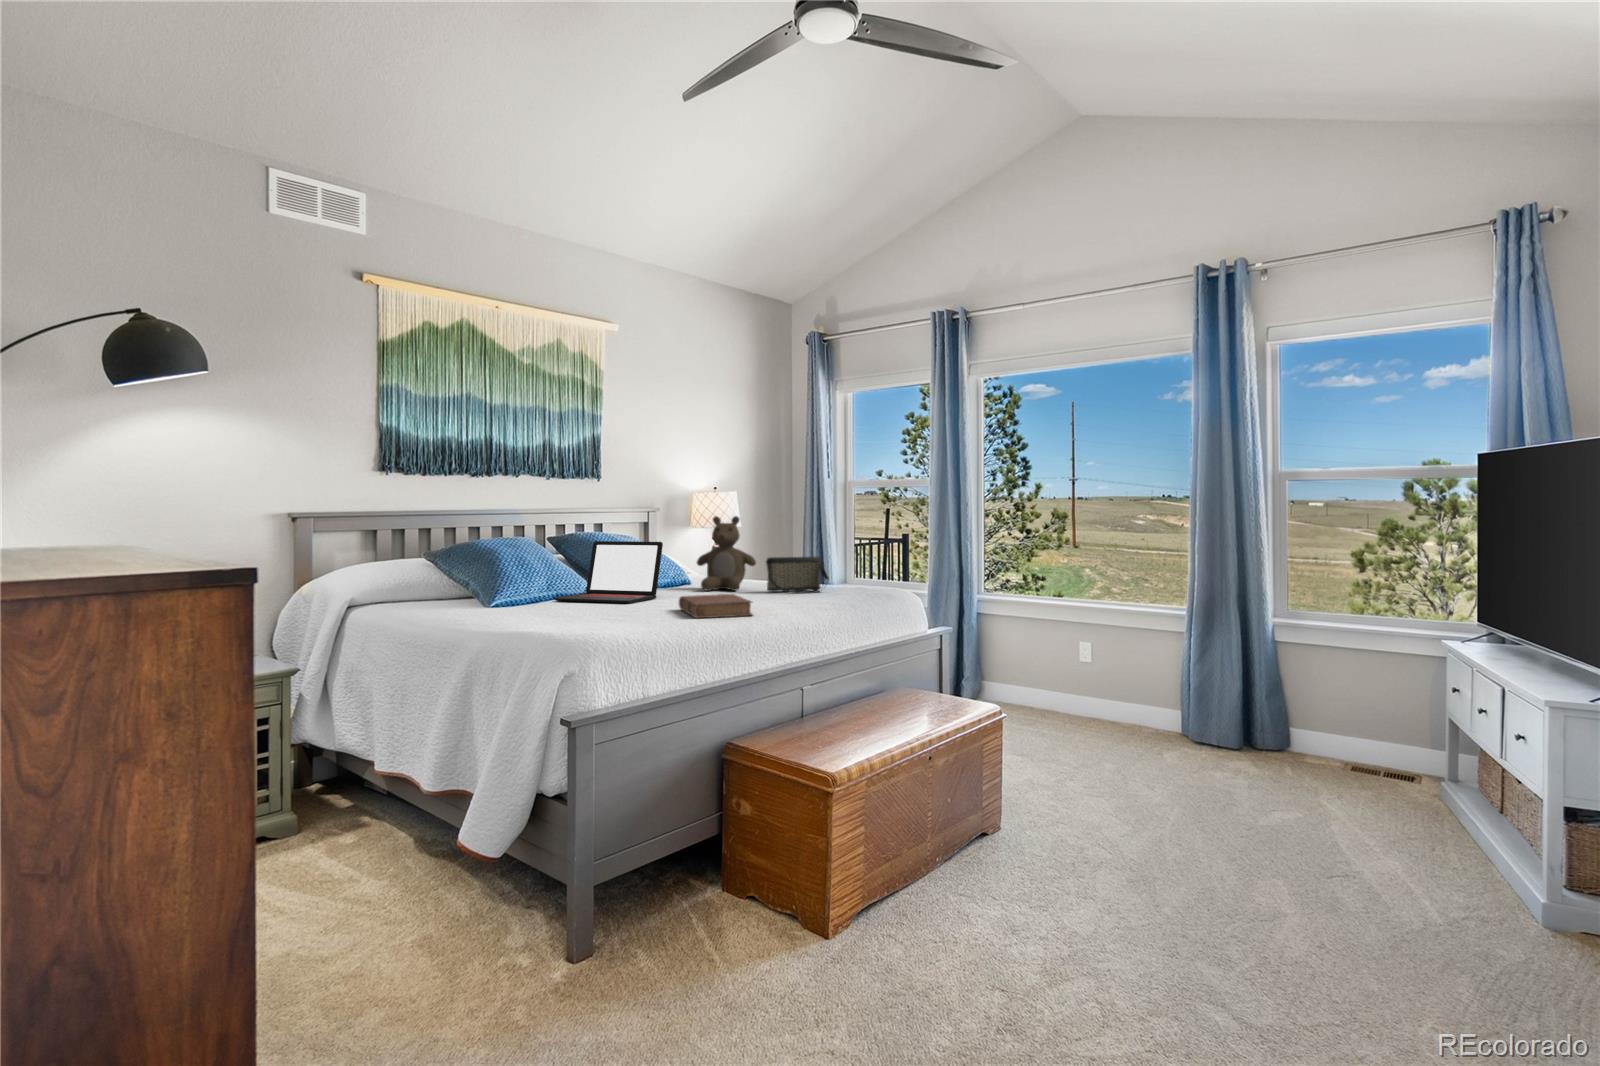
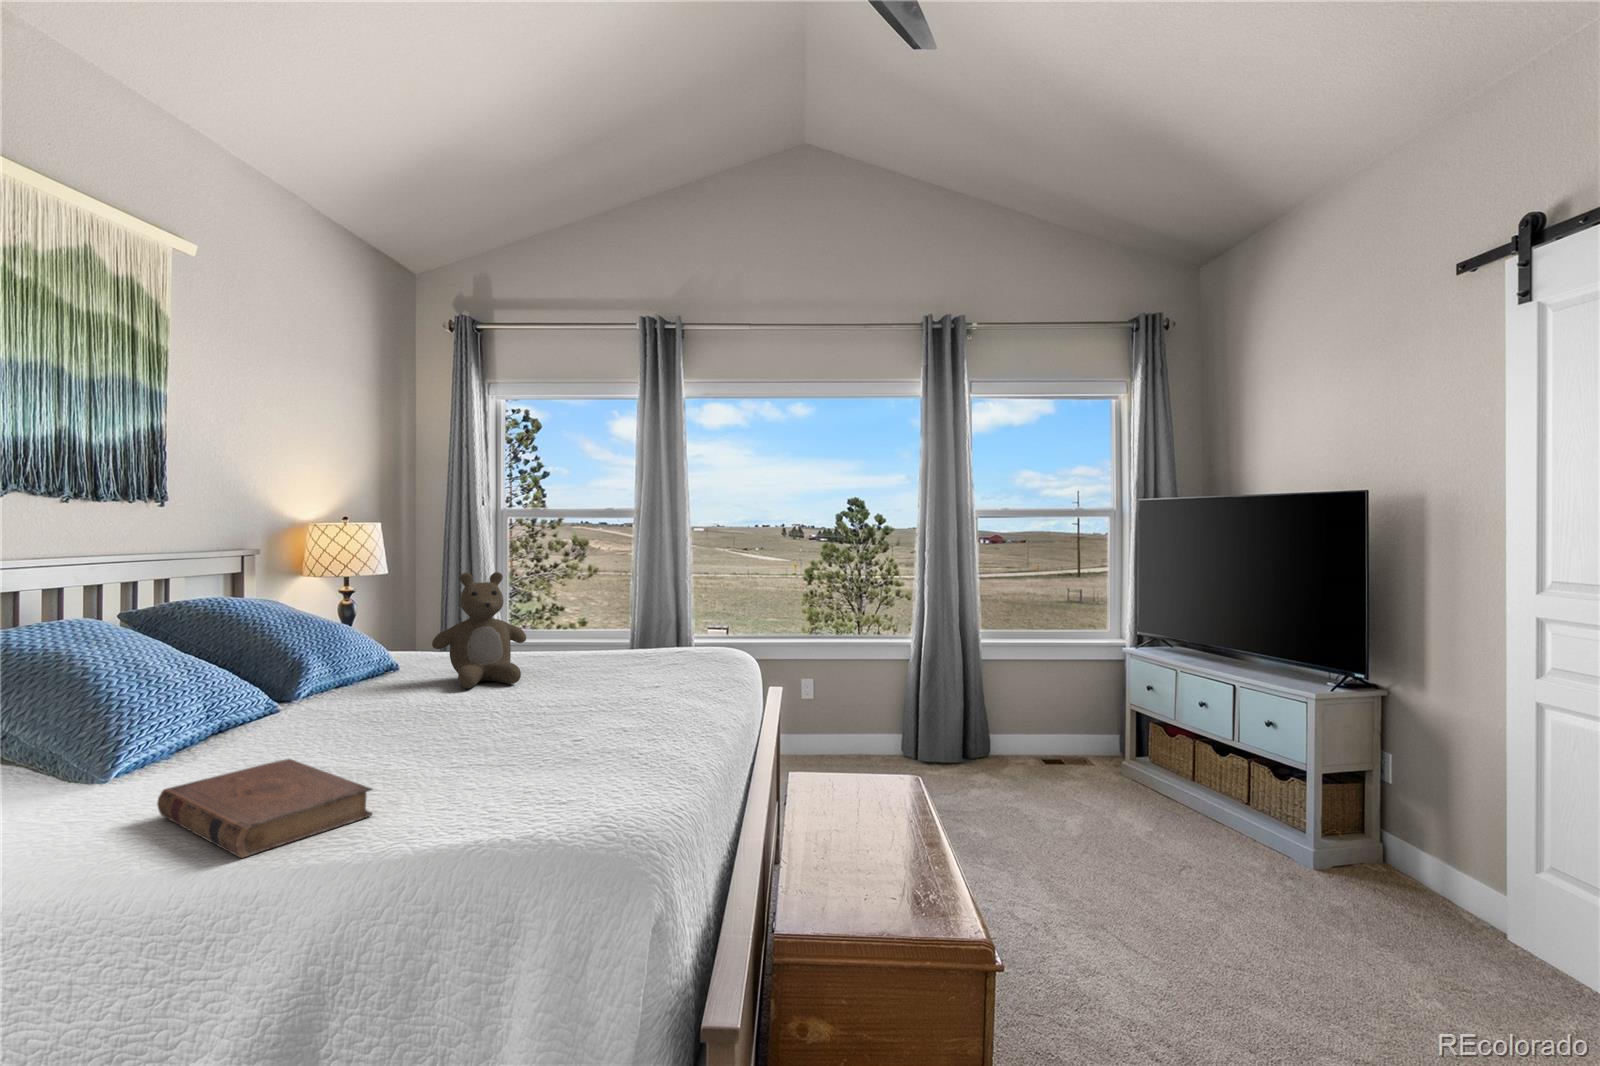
laptop: present [555,541,663,603] -> none [253,627,441,760]
handbag: present [766,557,829,593] -> none [566,625,642,680]
book: present [679,594,753,618] -> present [157,759,372,858]

